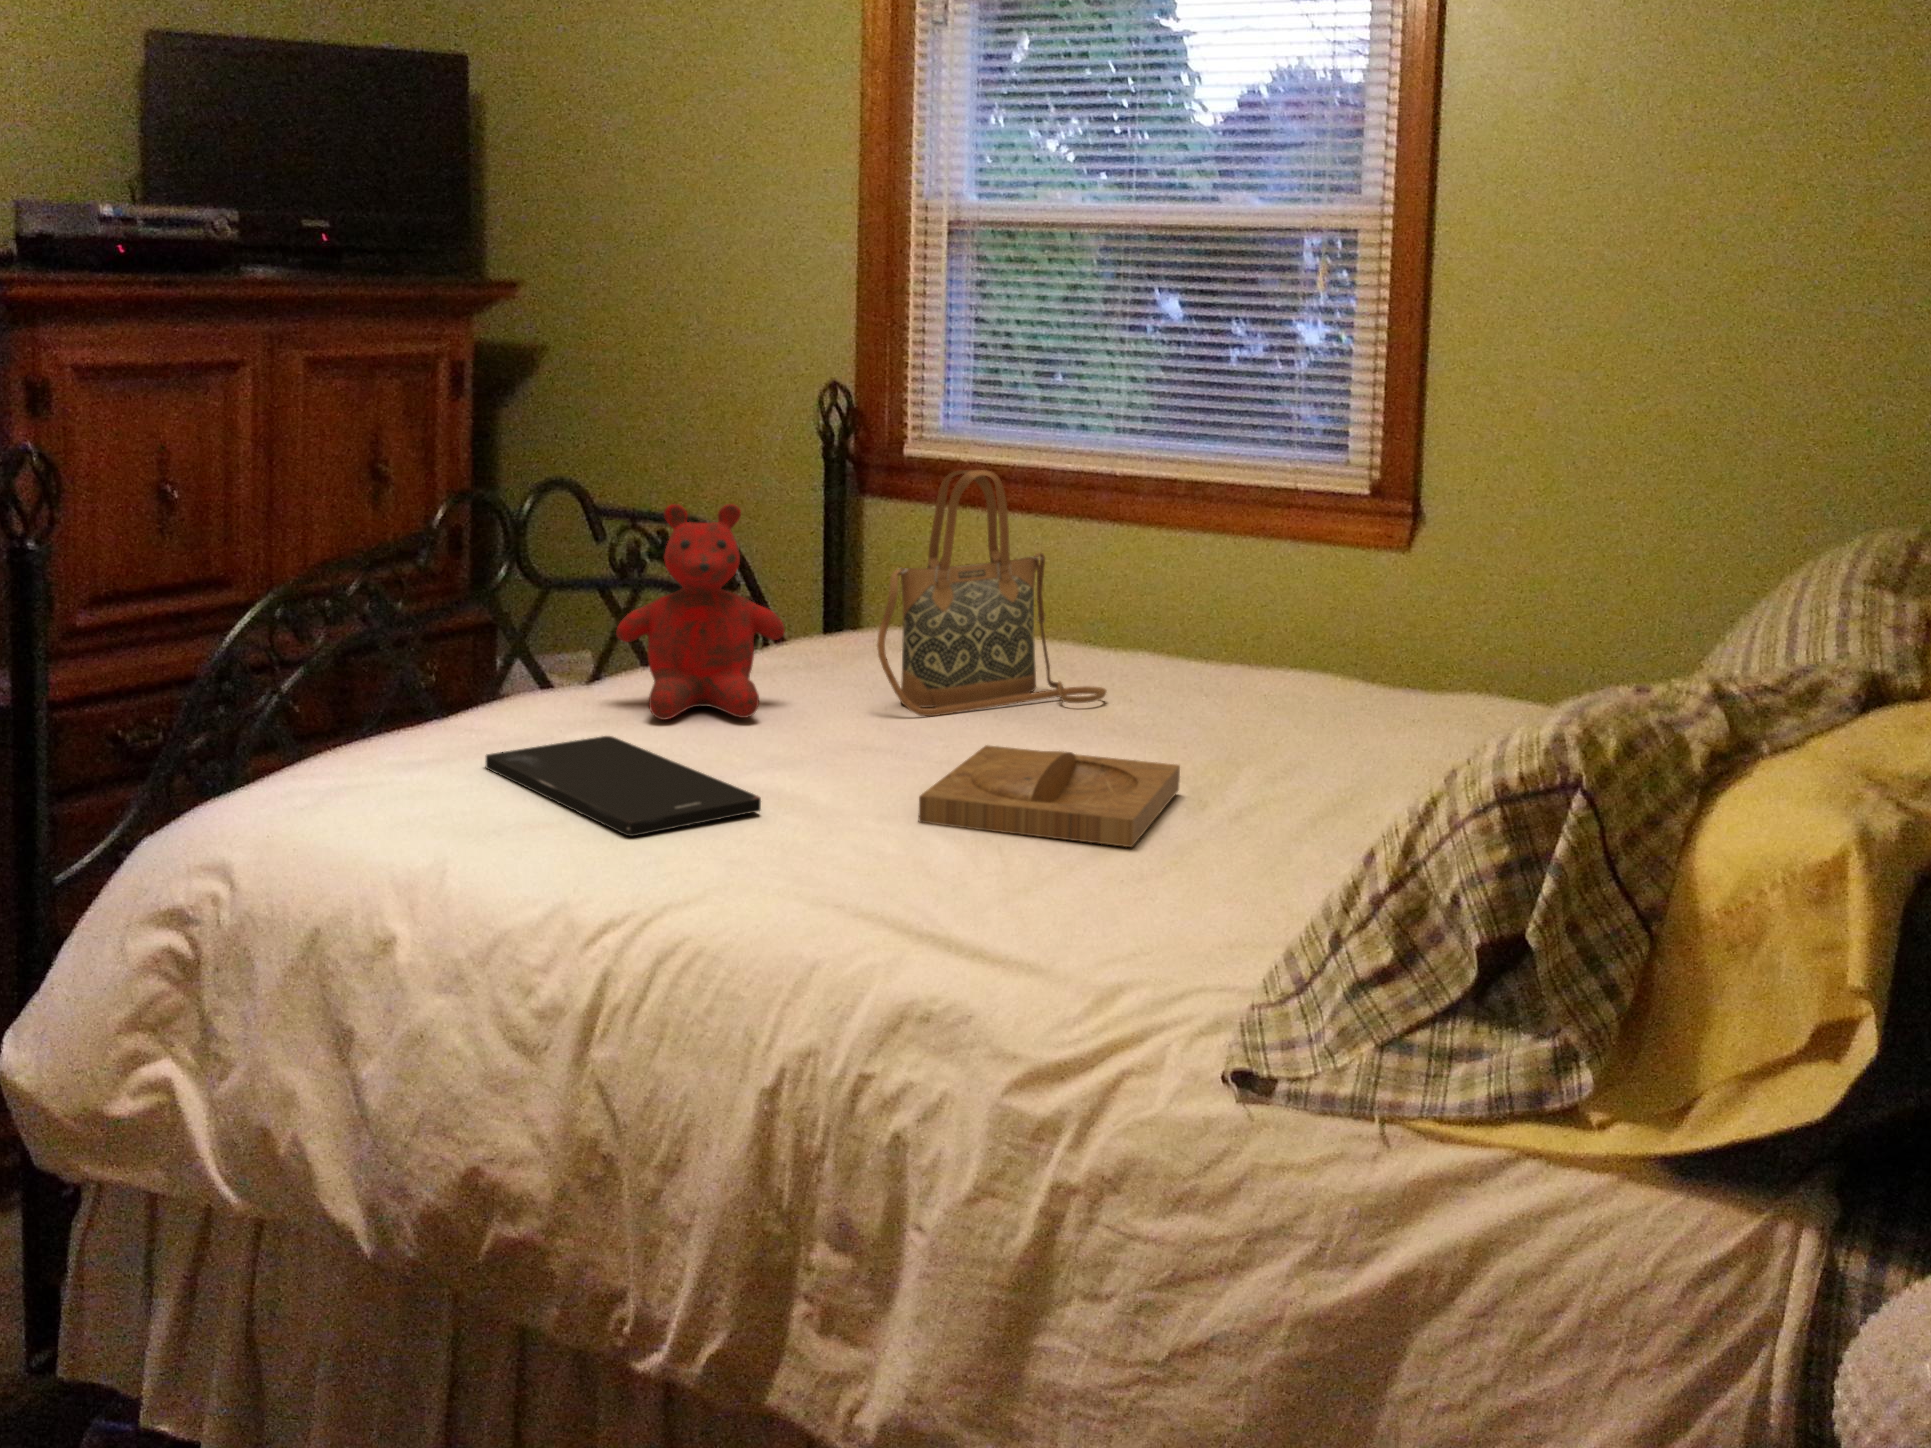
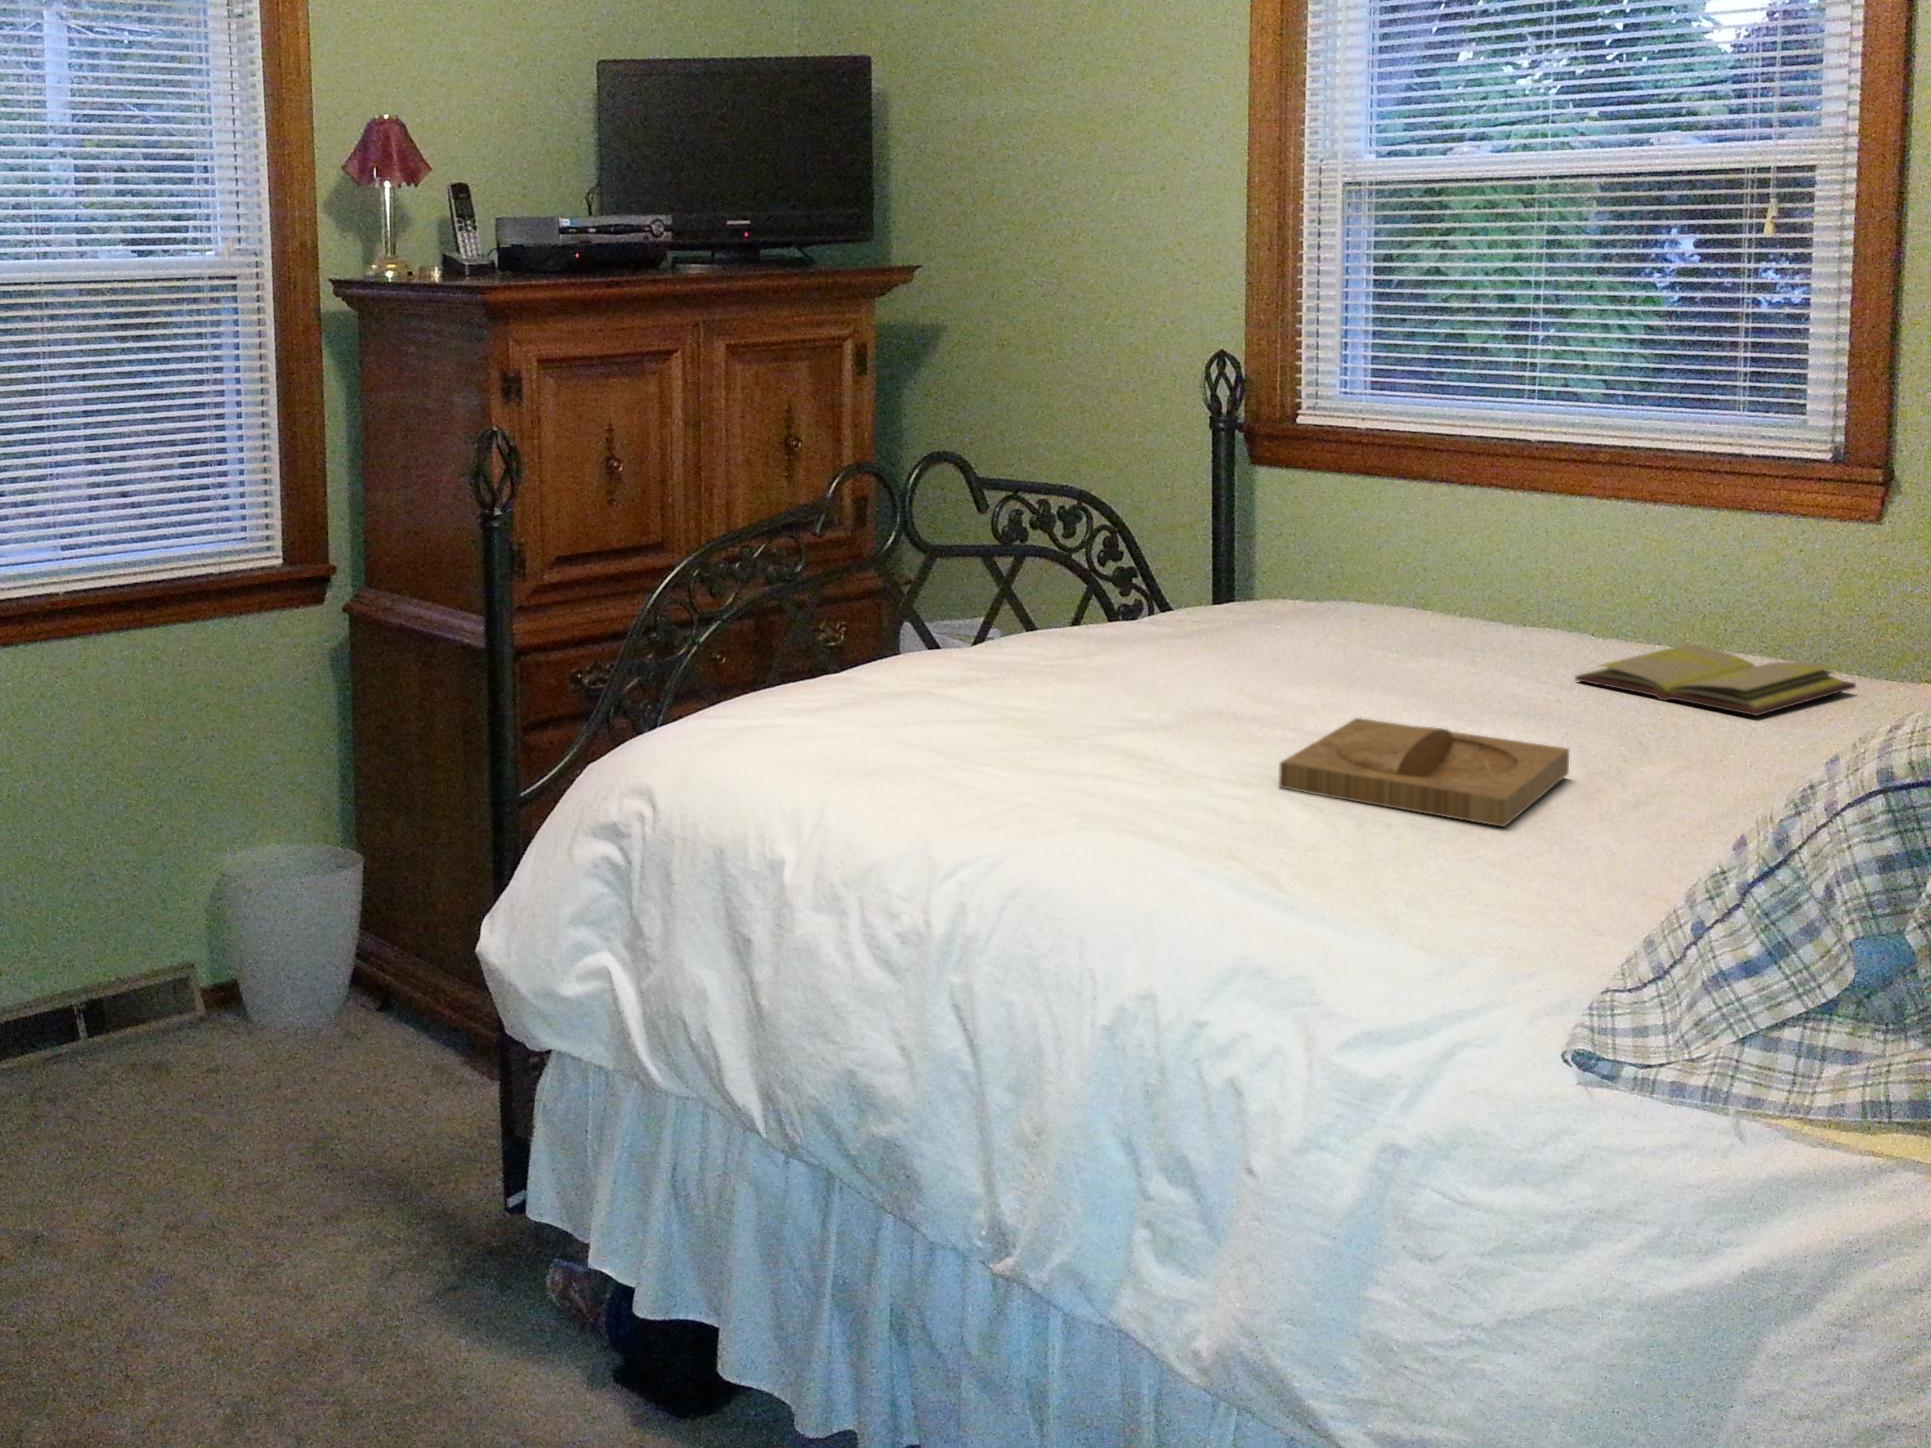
handbag: present [877,470,1106,717] -> none [1250,443,1502,688]
teddy bear: present [616,504,785,720] -> none [995,477,1157,681]
diary: none [1169,661,1394,725] -> present [1575,645,1856,716]
smartphone: present [486,736,761,836] -> none [875,691,1123,782]

